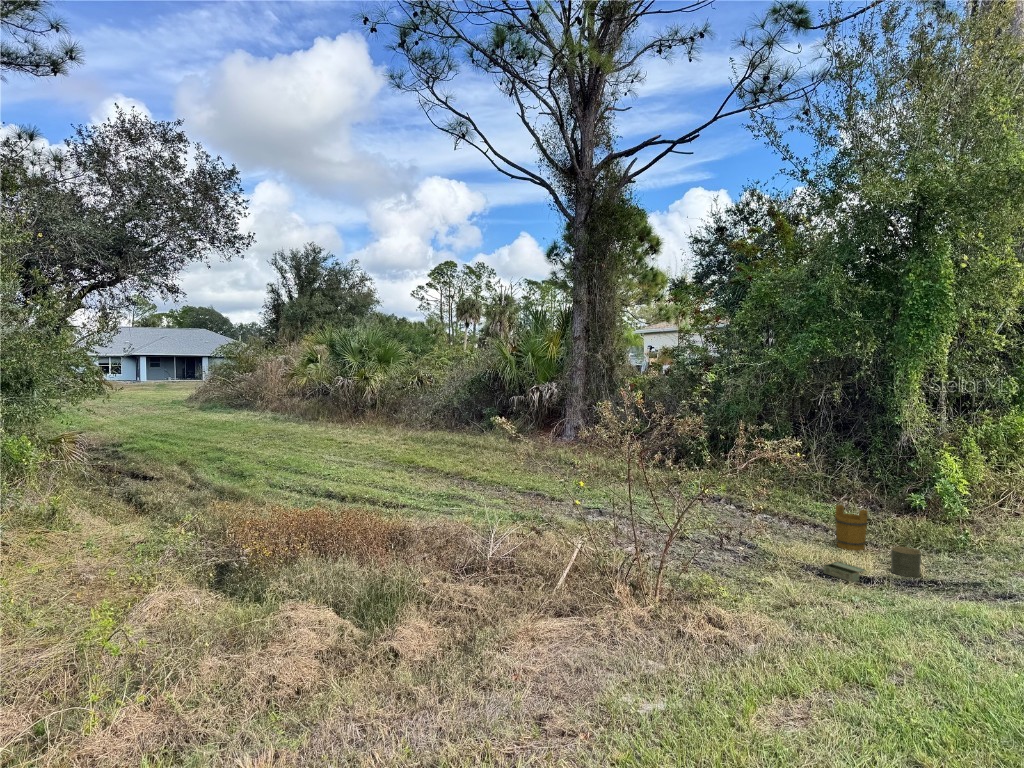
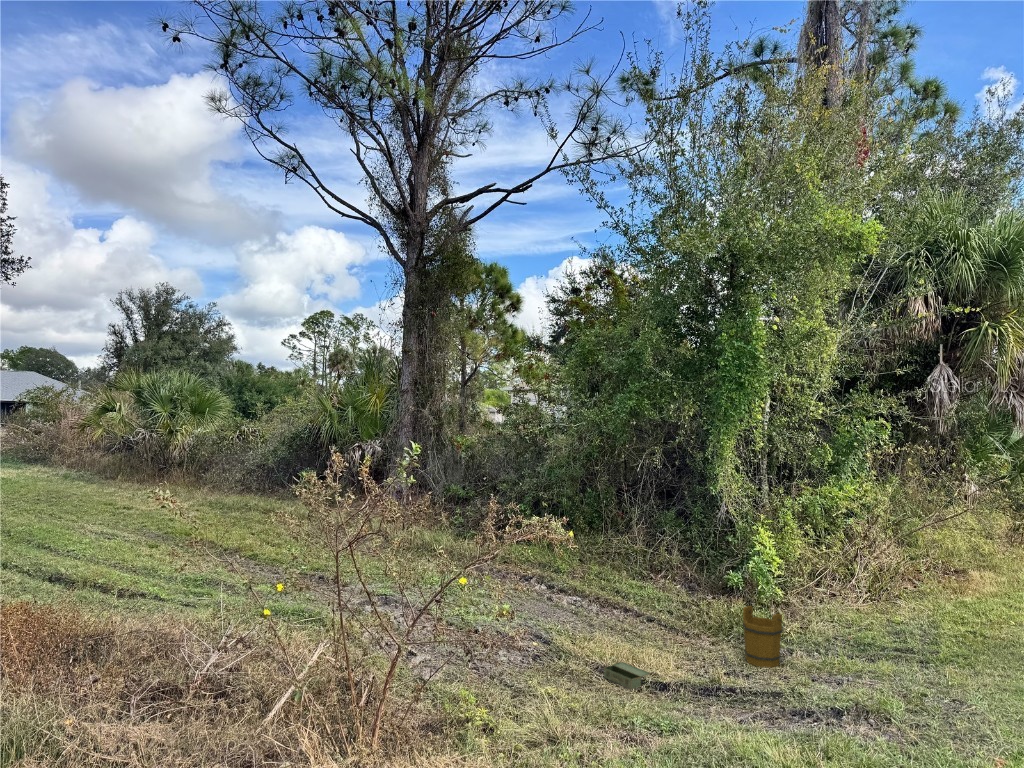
bucket: present [835,505,870,551] -> present [742,606,785,668]
planter: present [891,547,921,577] -> none [683,641,714,679]

